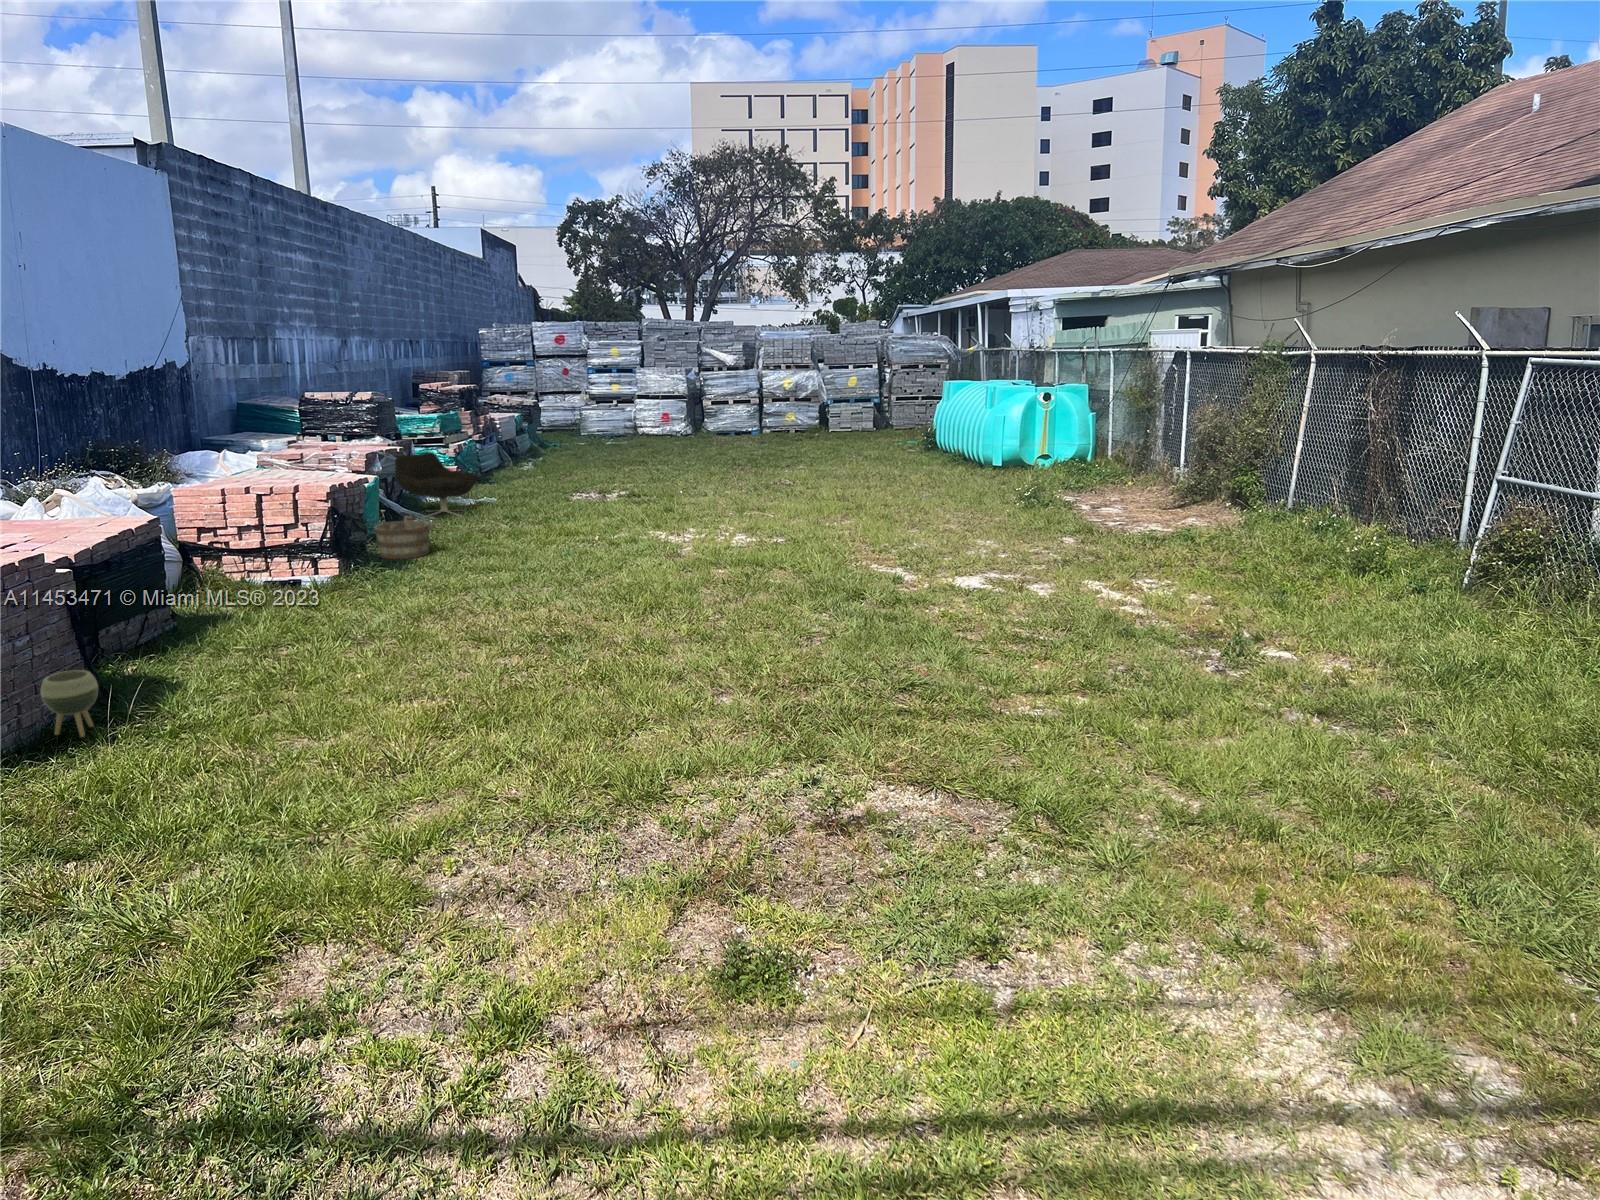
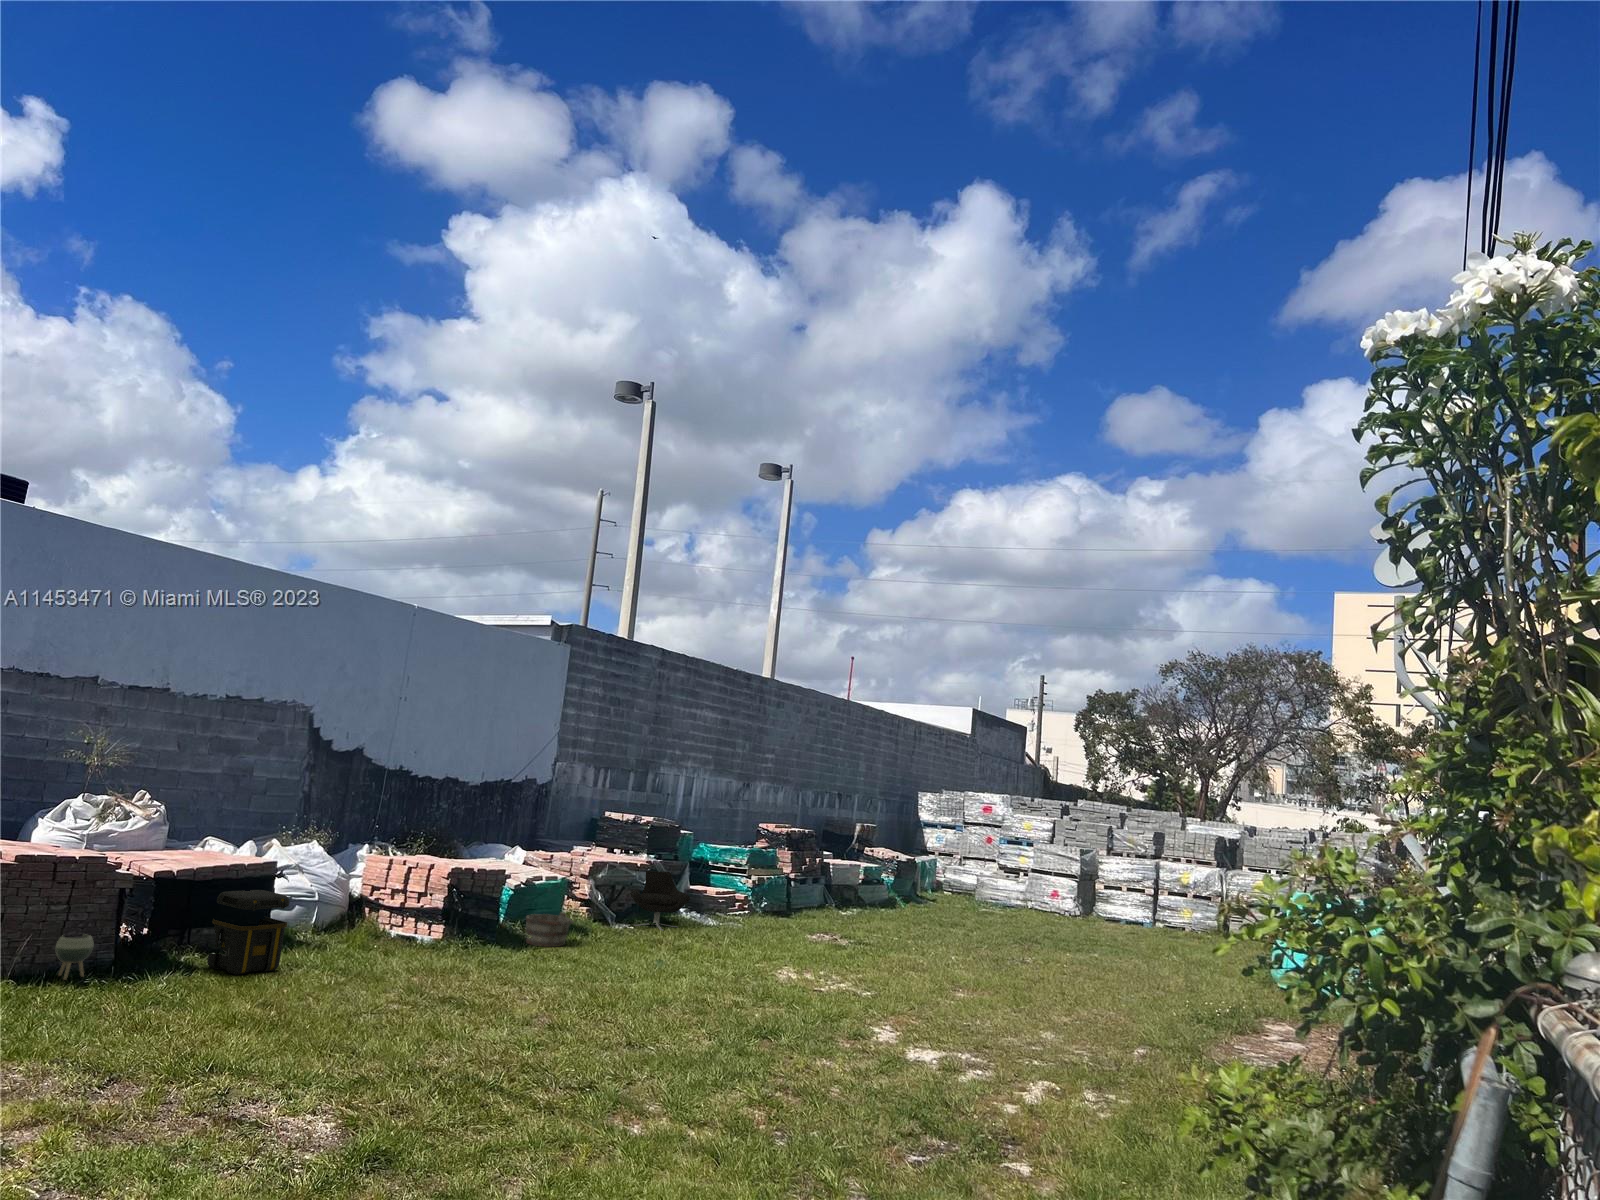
toolbox: none [127,559,240,673] -> present [207,890,290,975]

